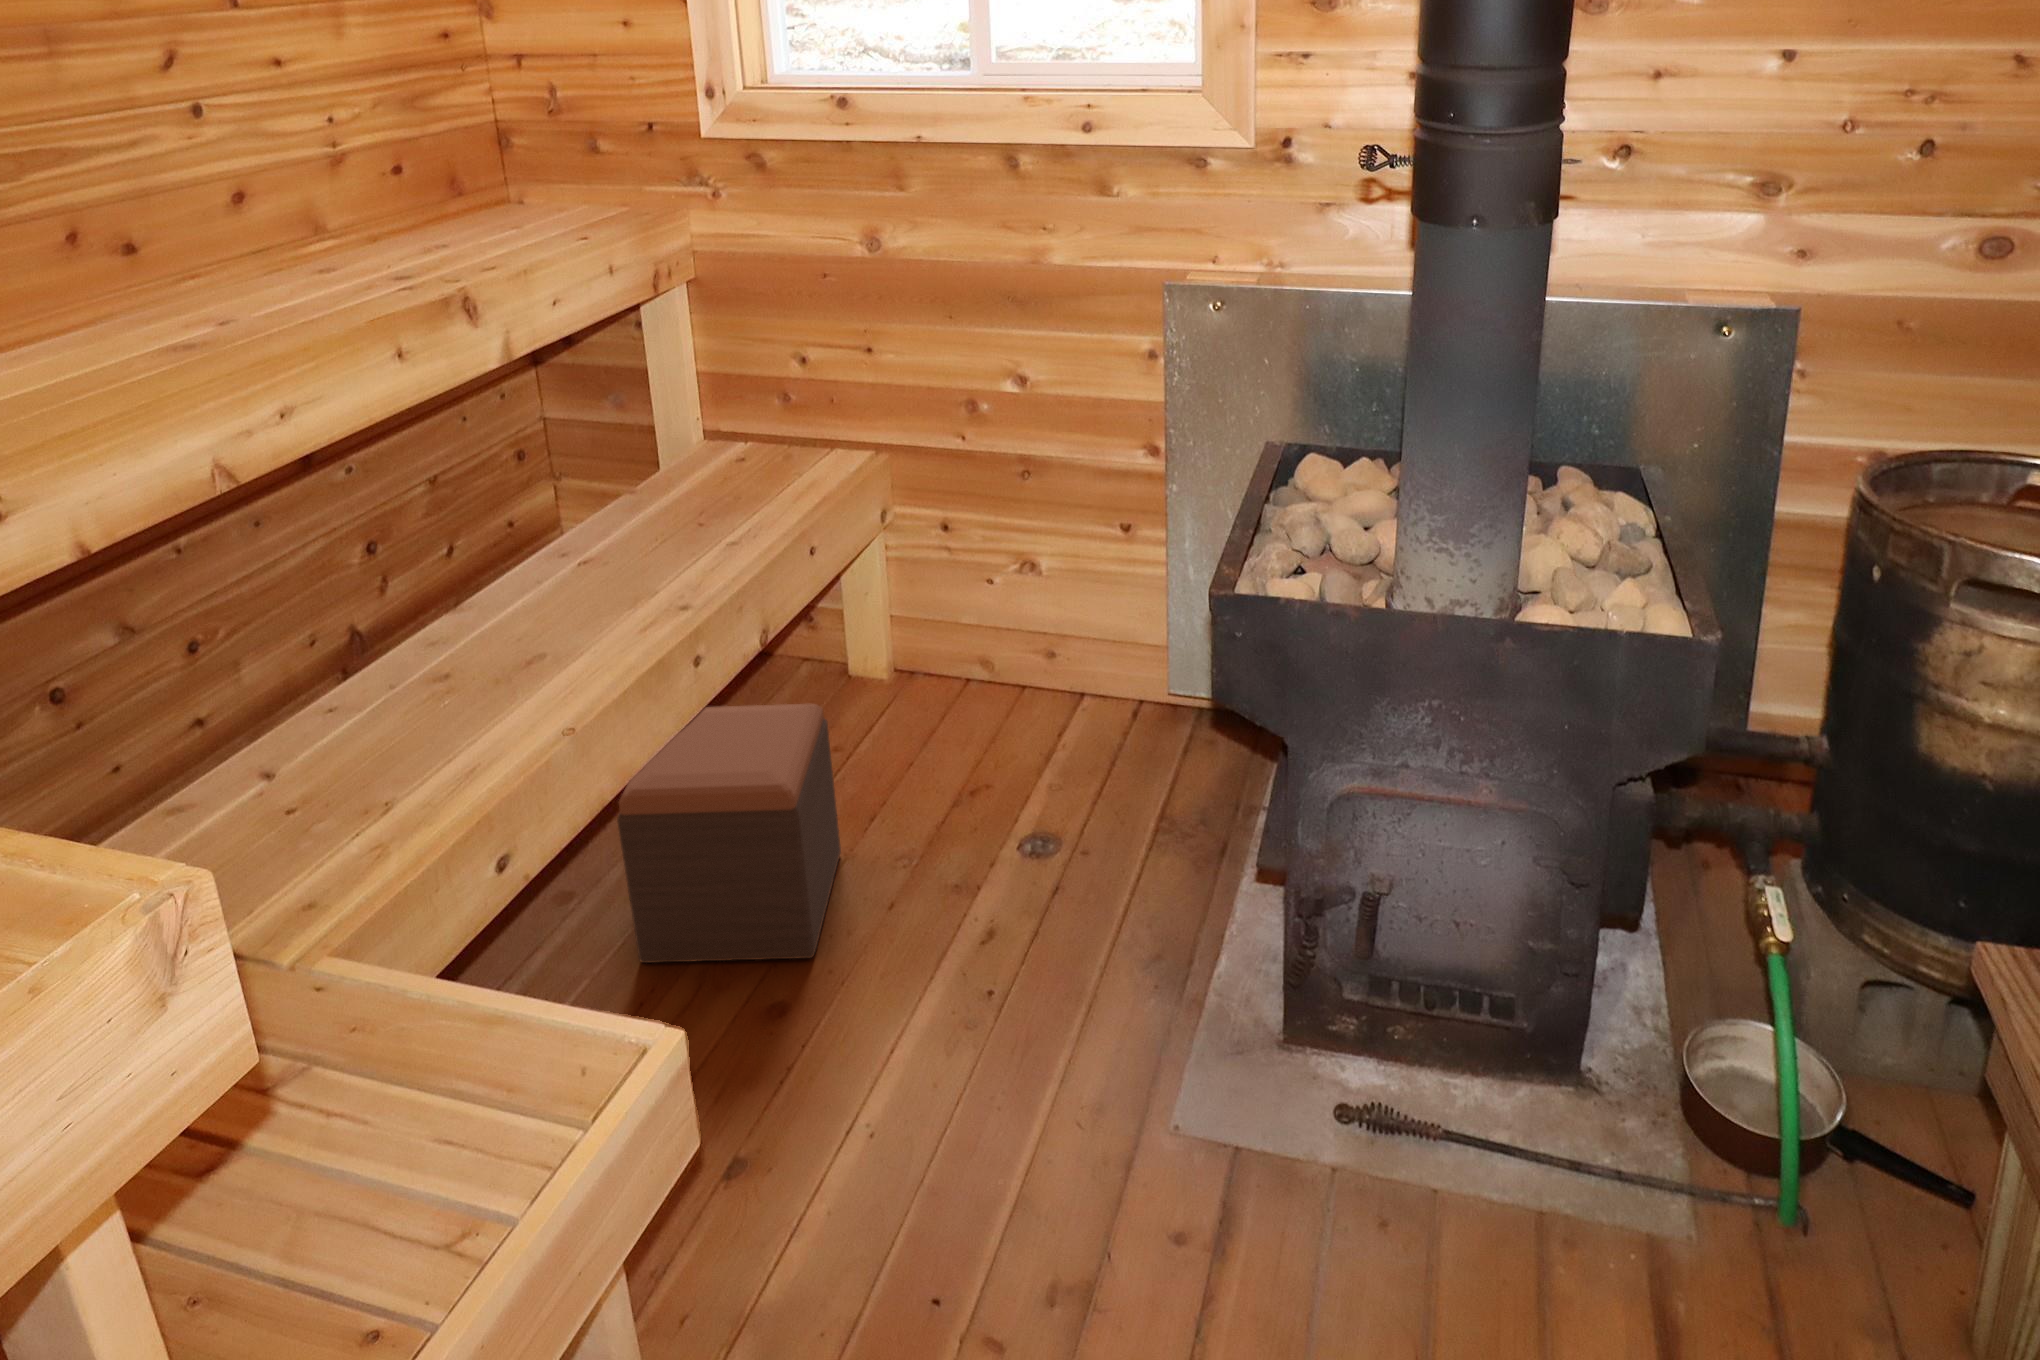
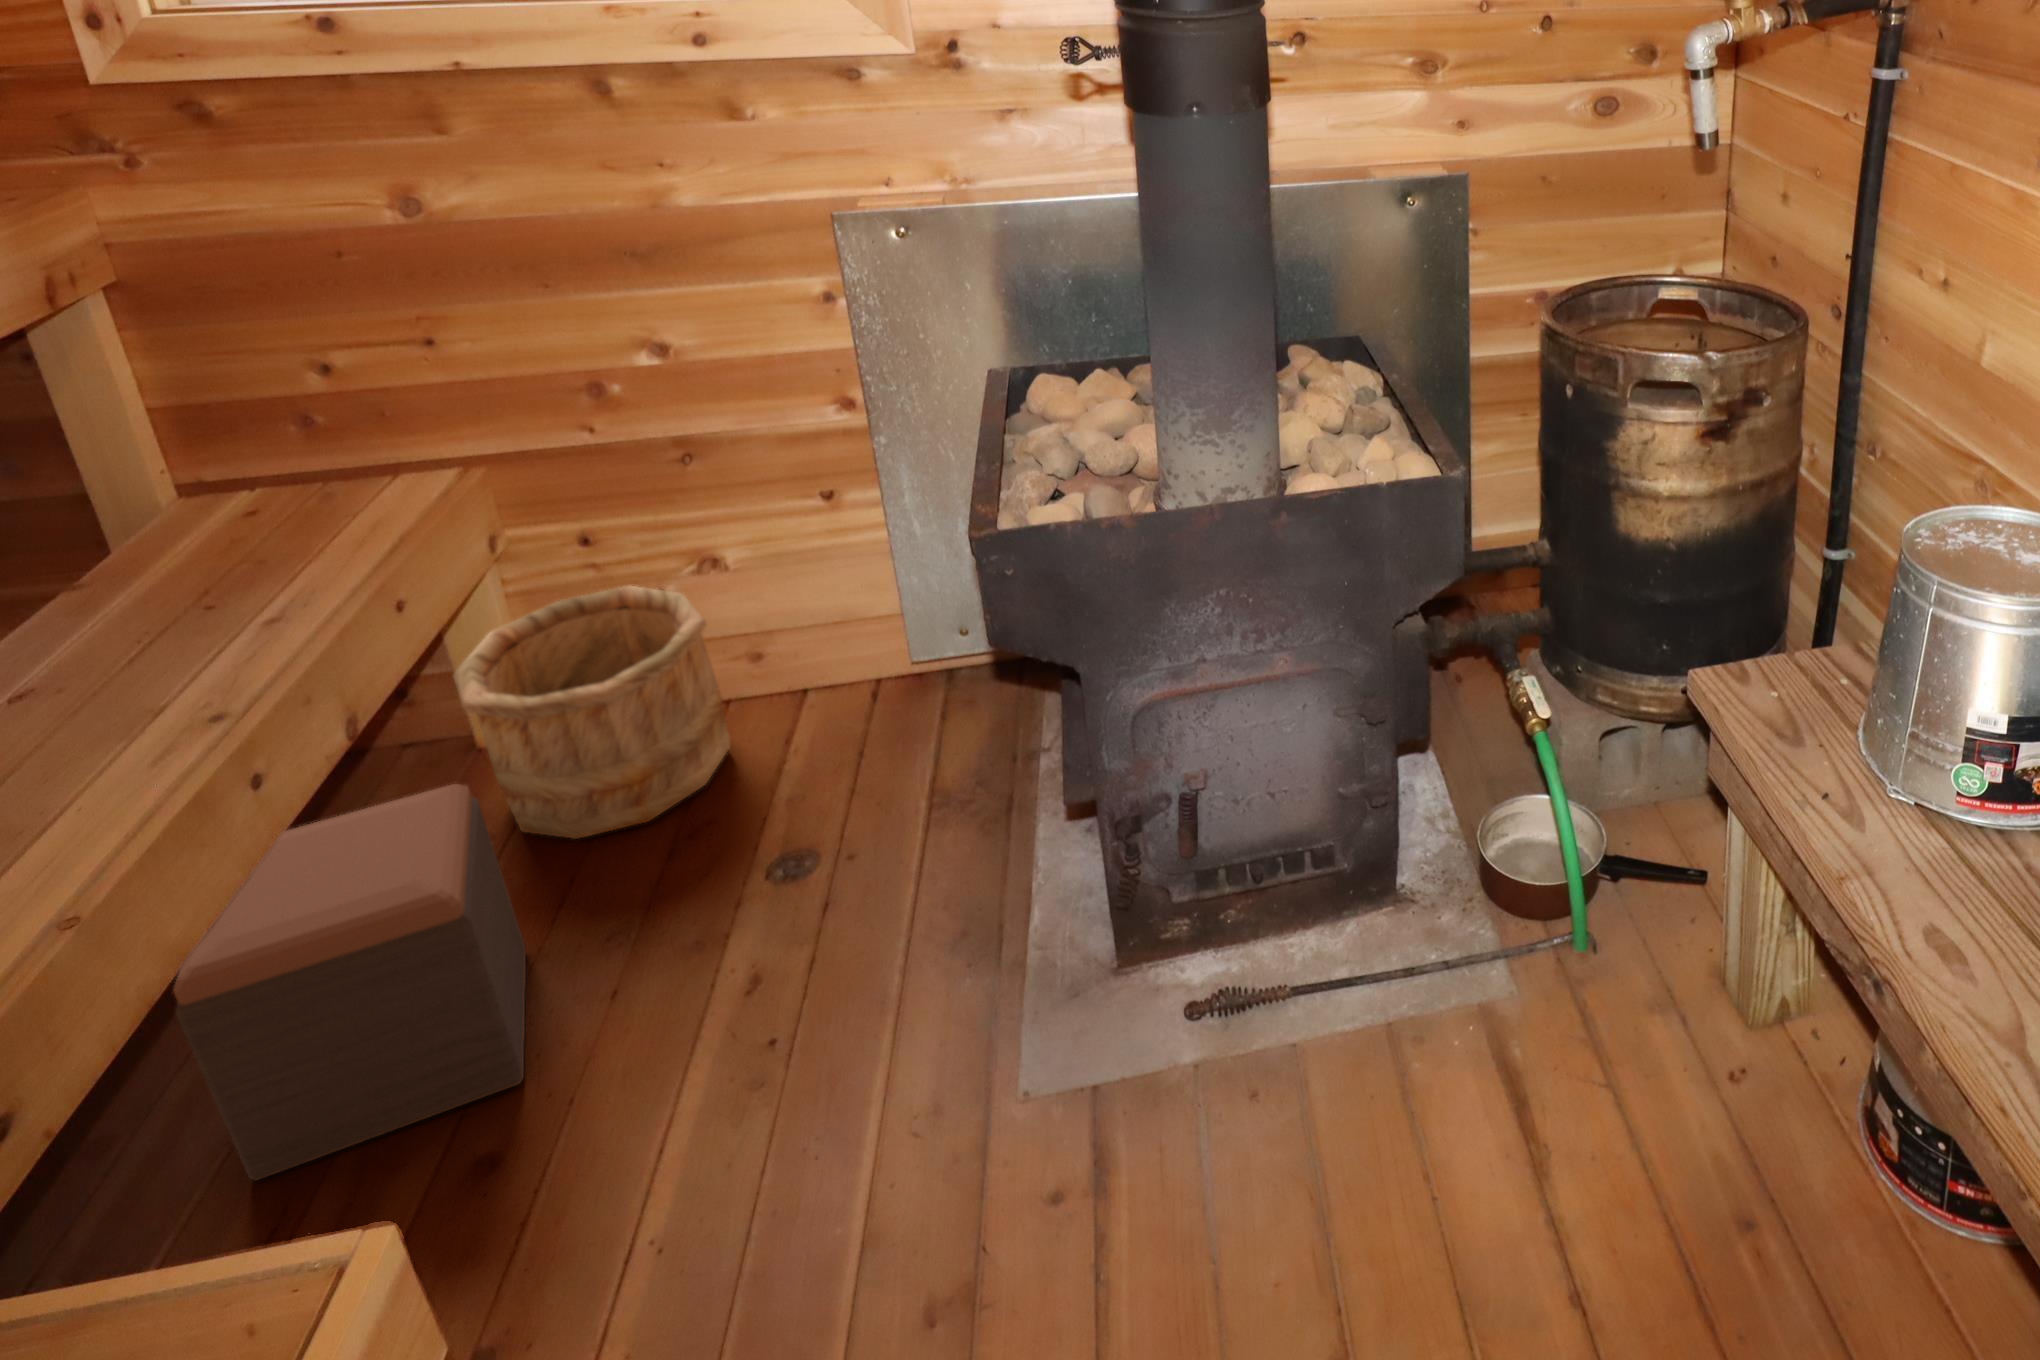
wooden bucket: none [836,576,1020,778] -> present [454,586,731,839]

